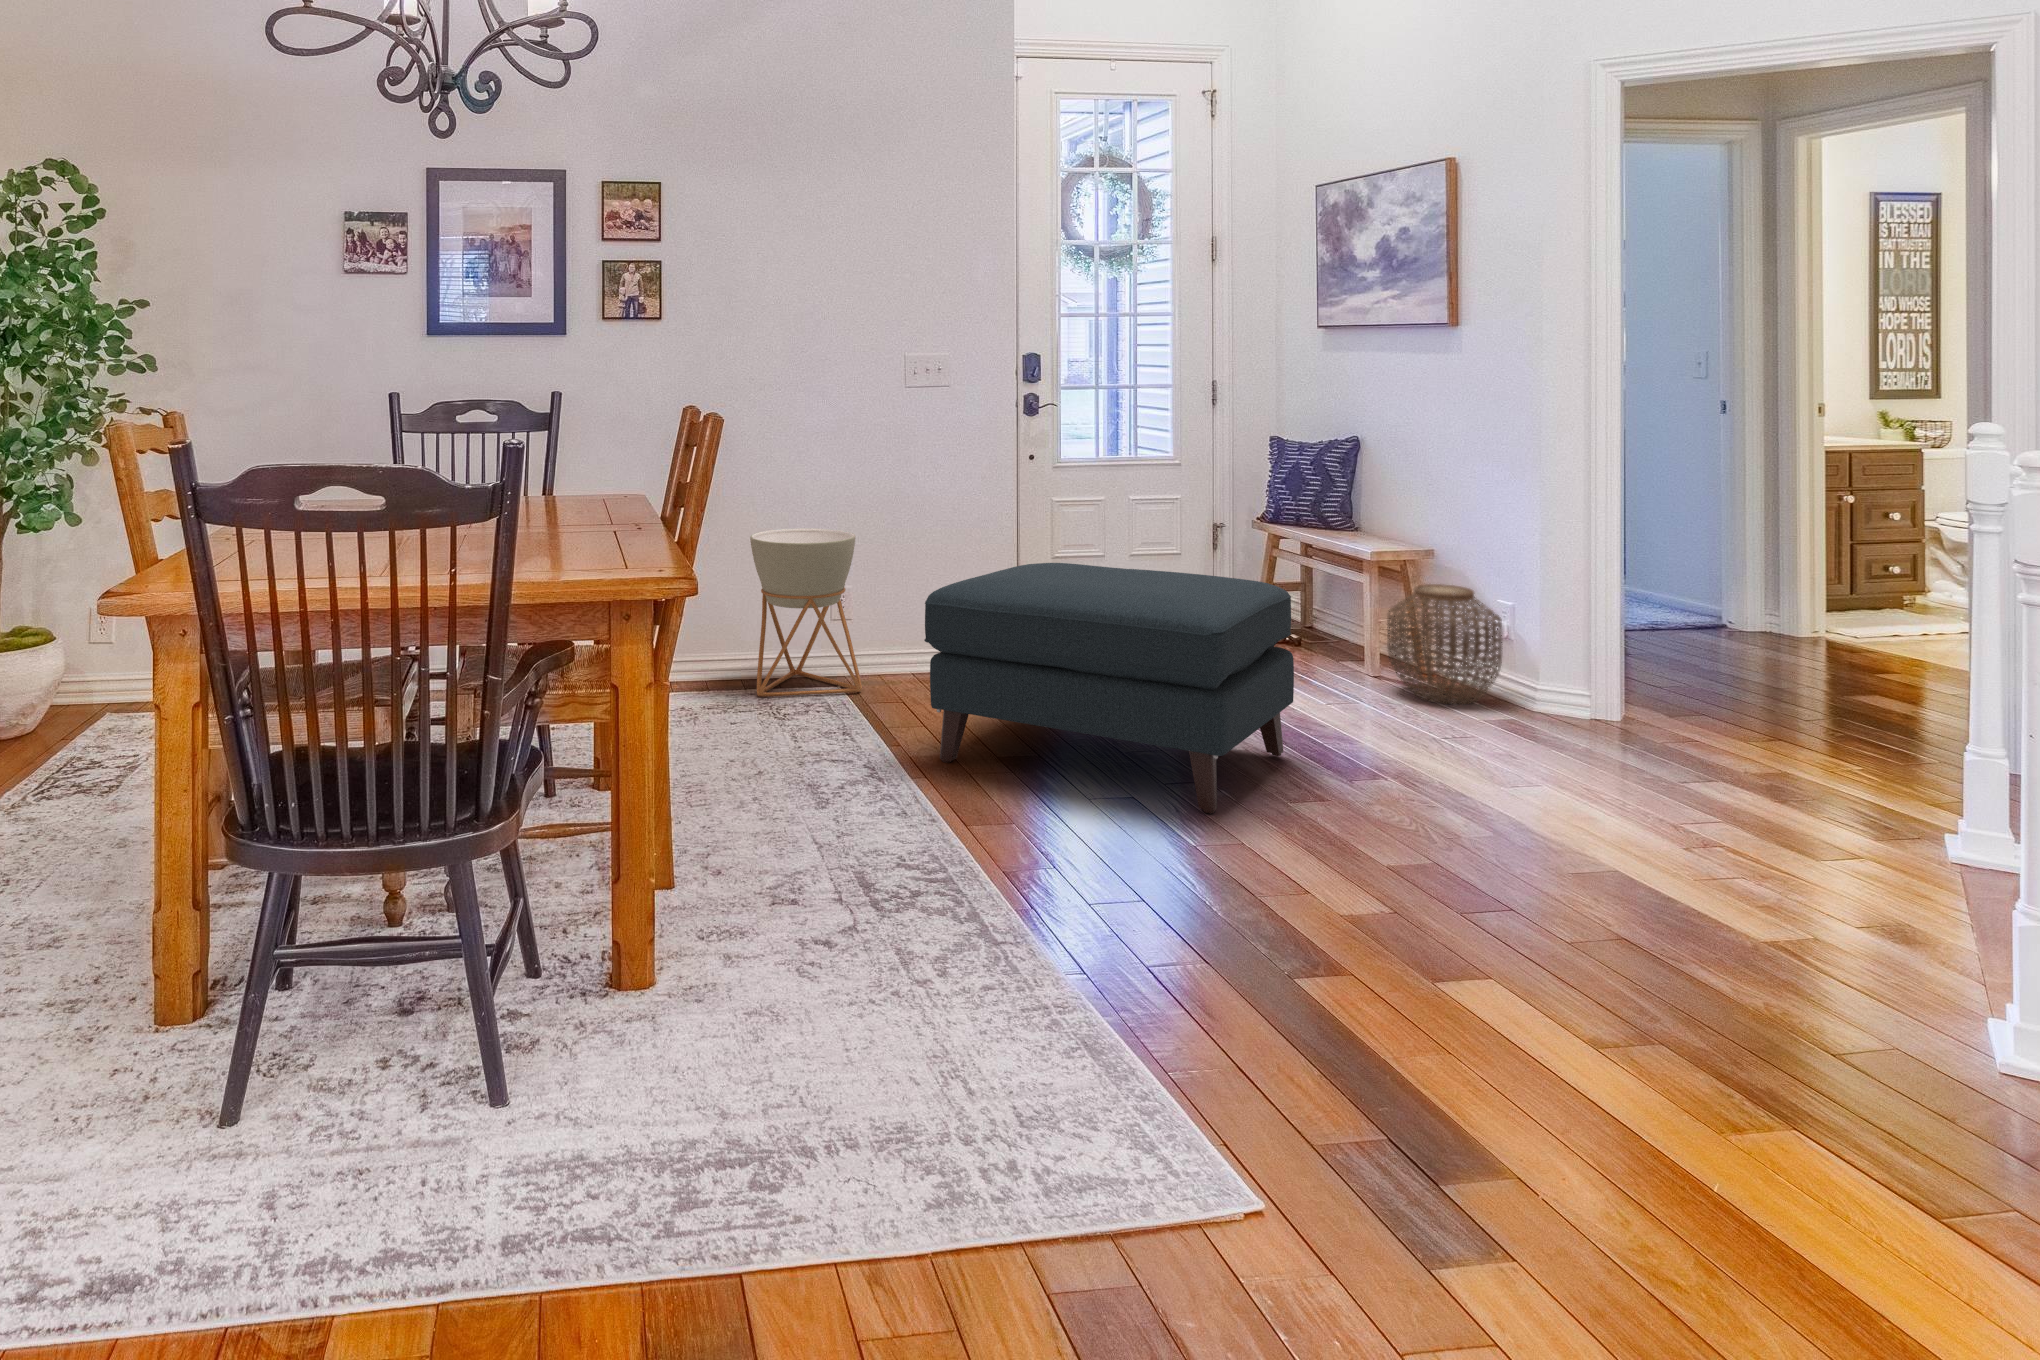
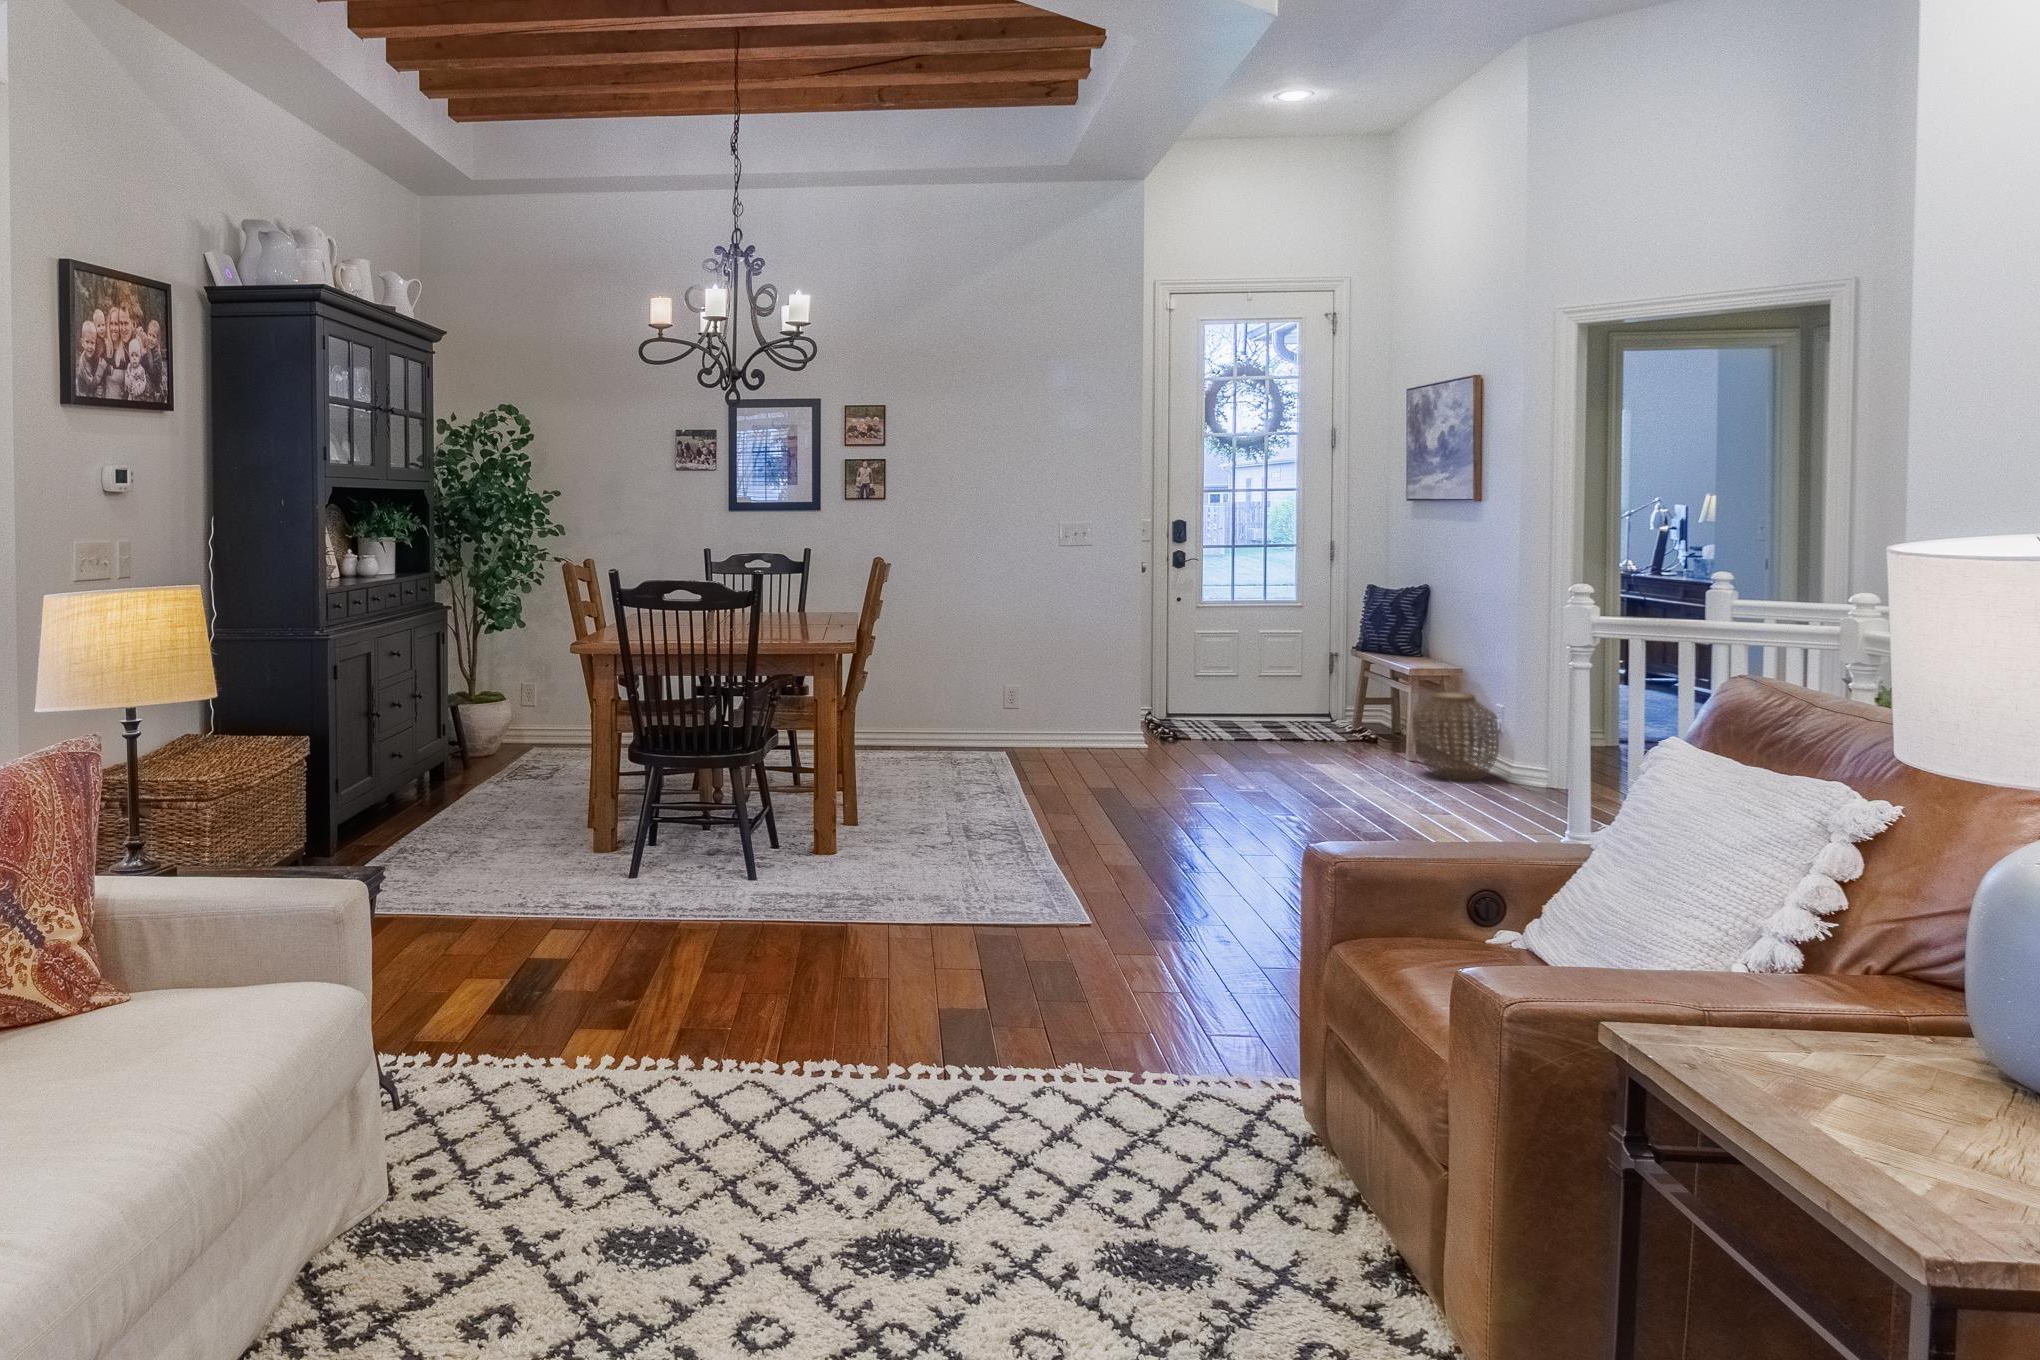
planter: present [750,528,862,697] -> none [941,644,1020,759]
ottoman: present [924,563,1294,814] -> none [1037,666,1296,820]

